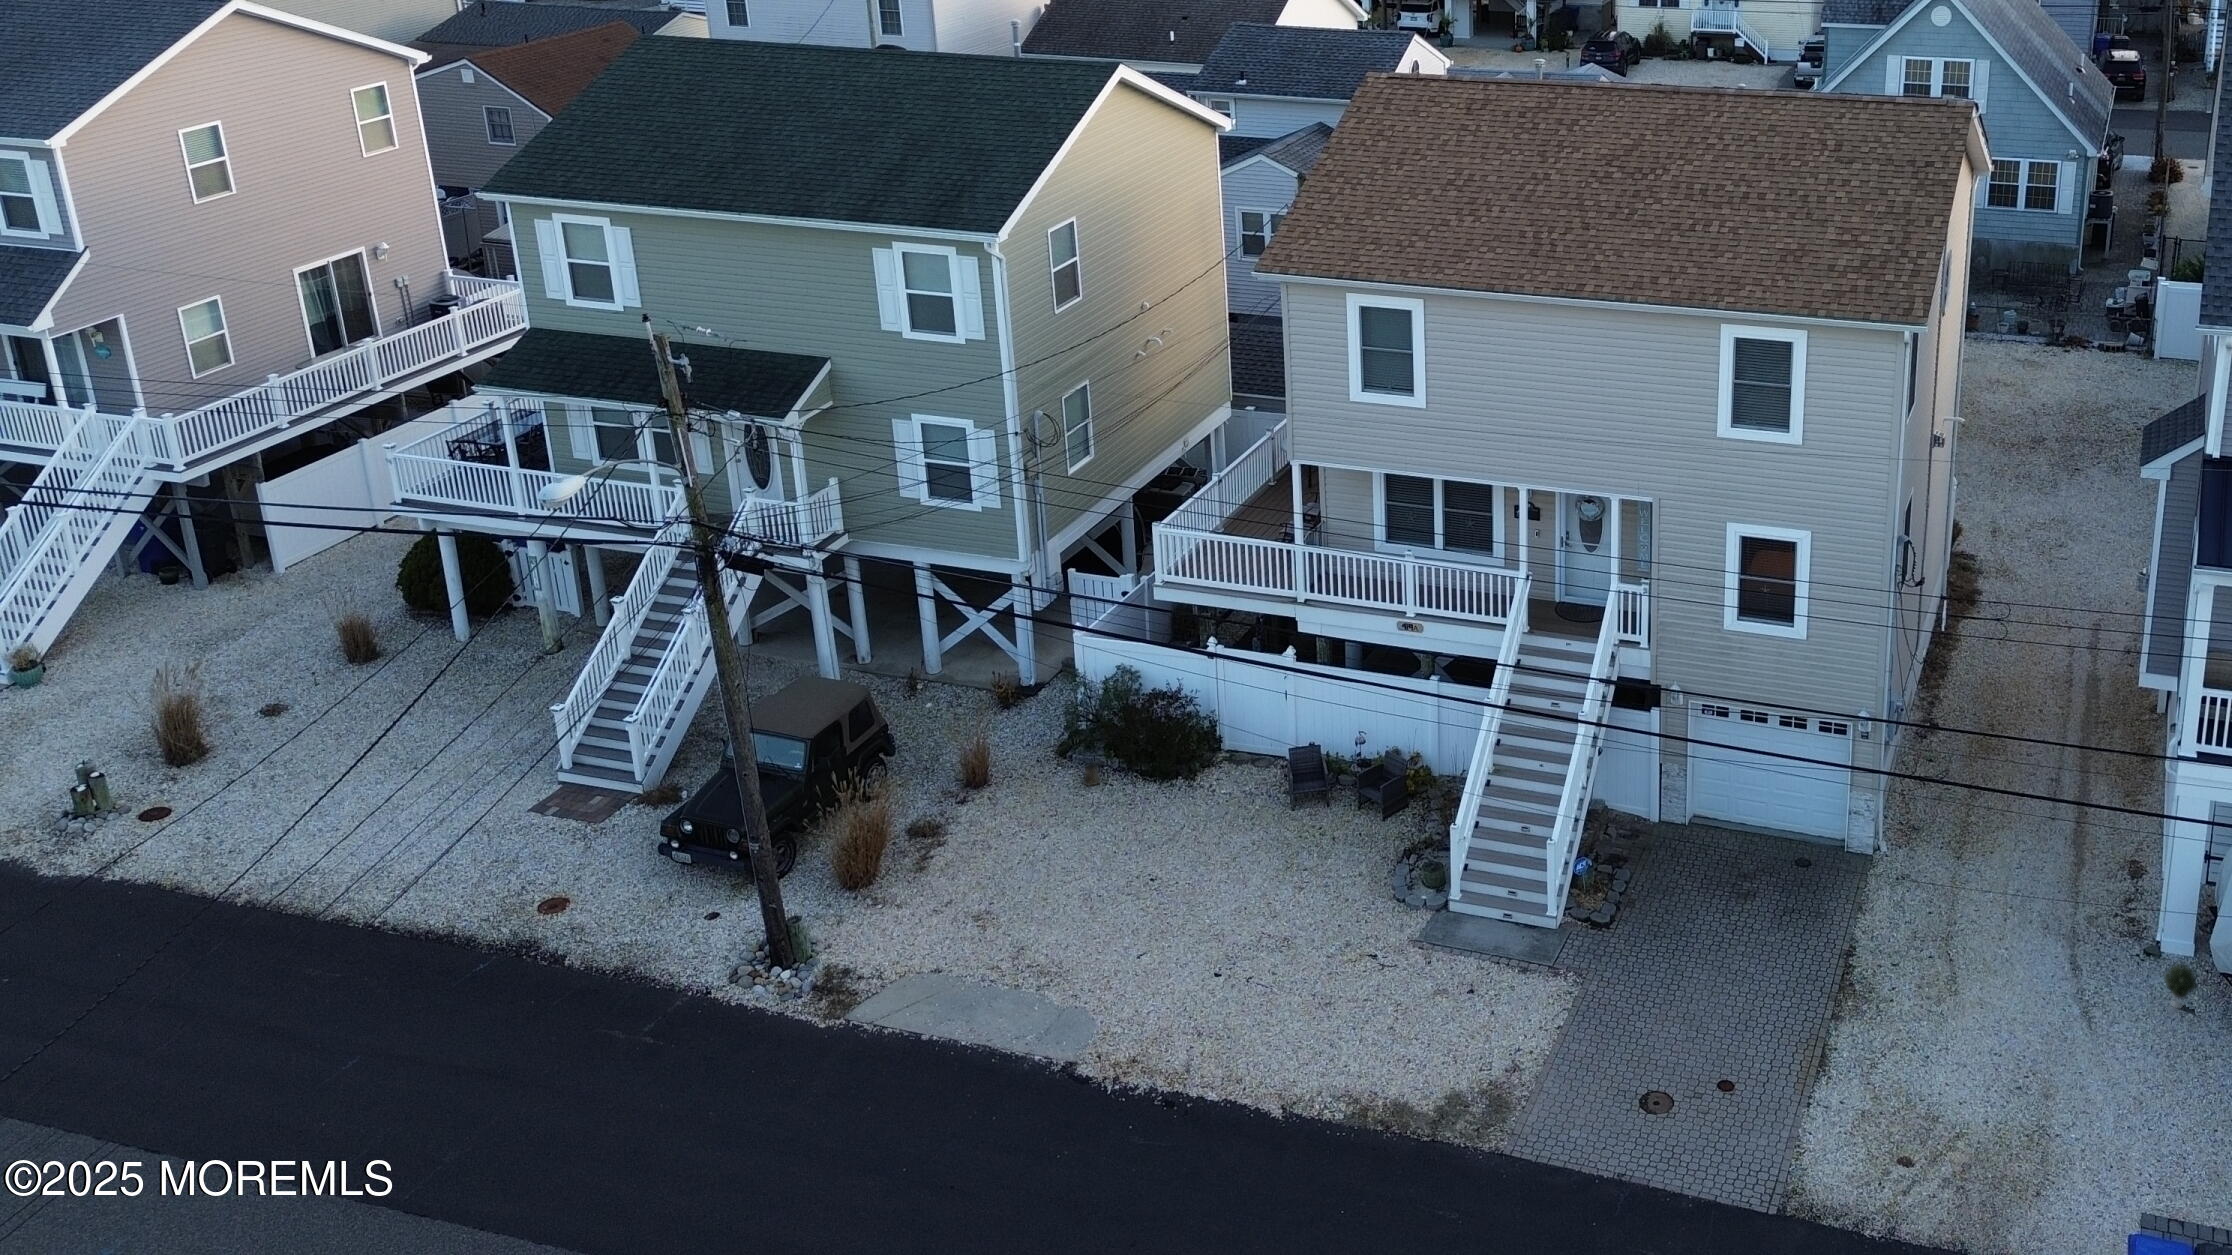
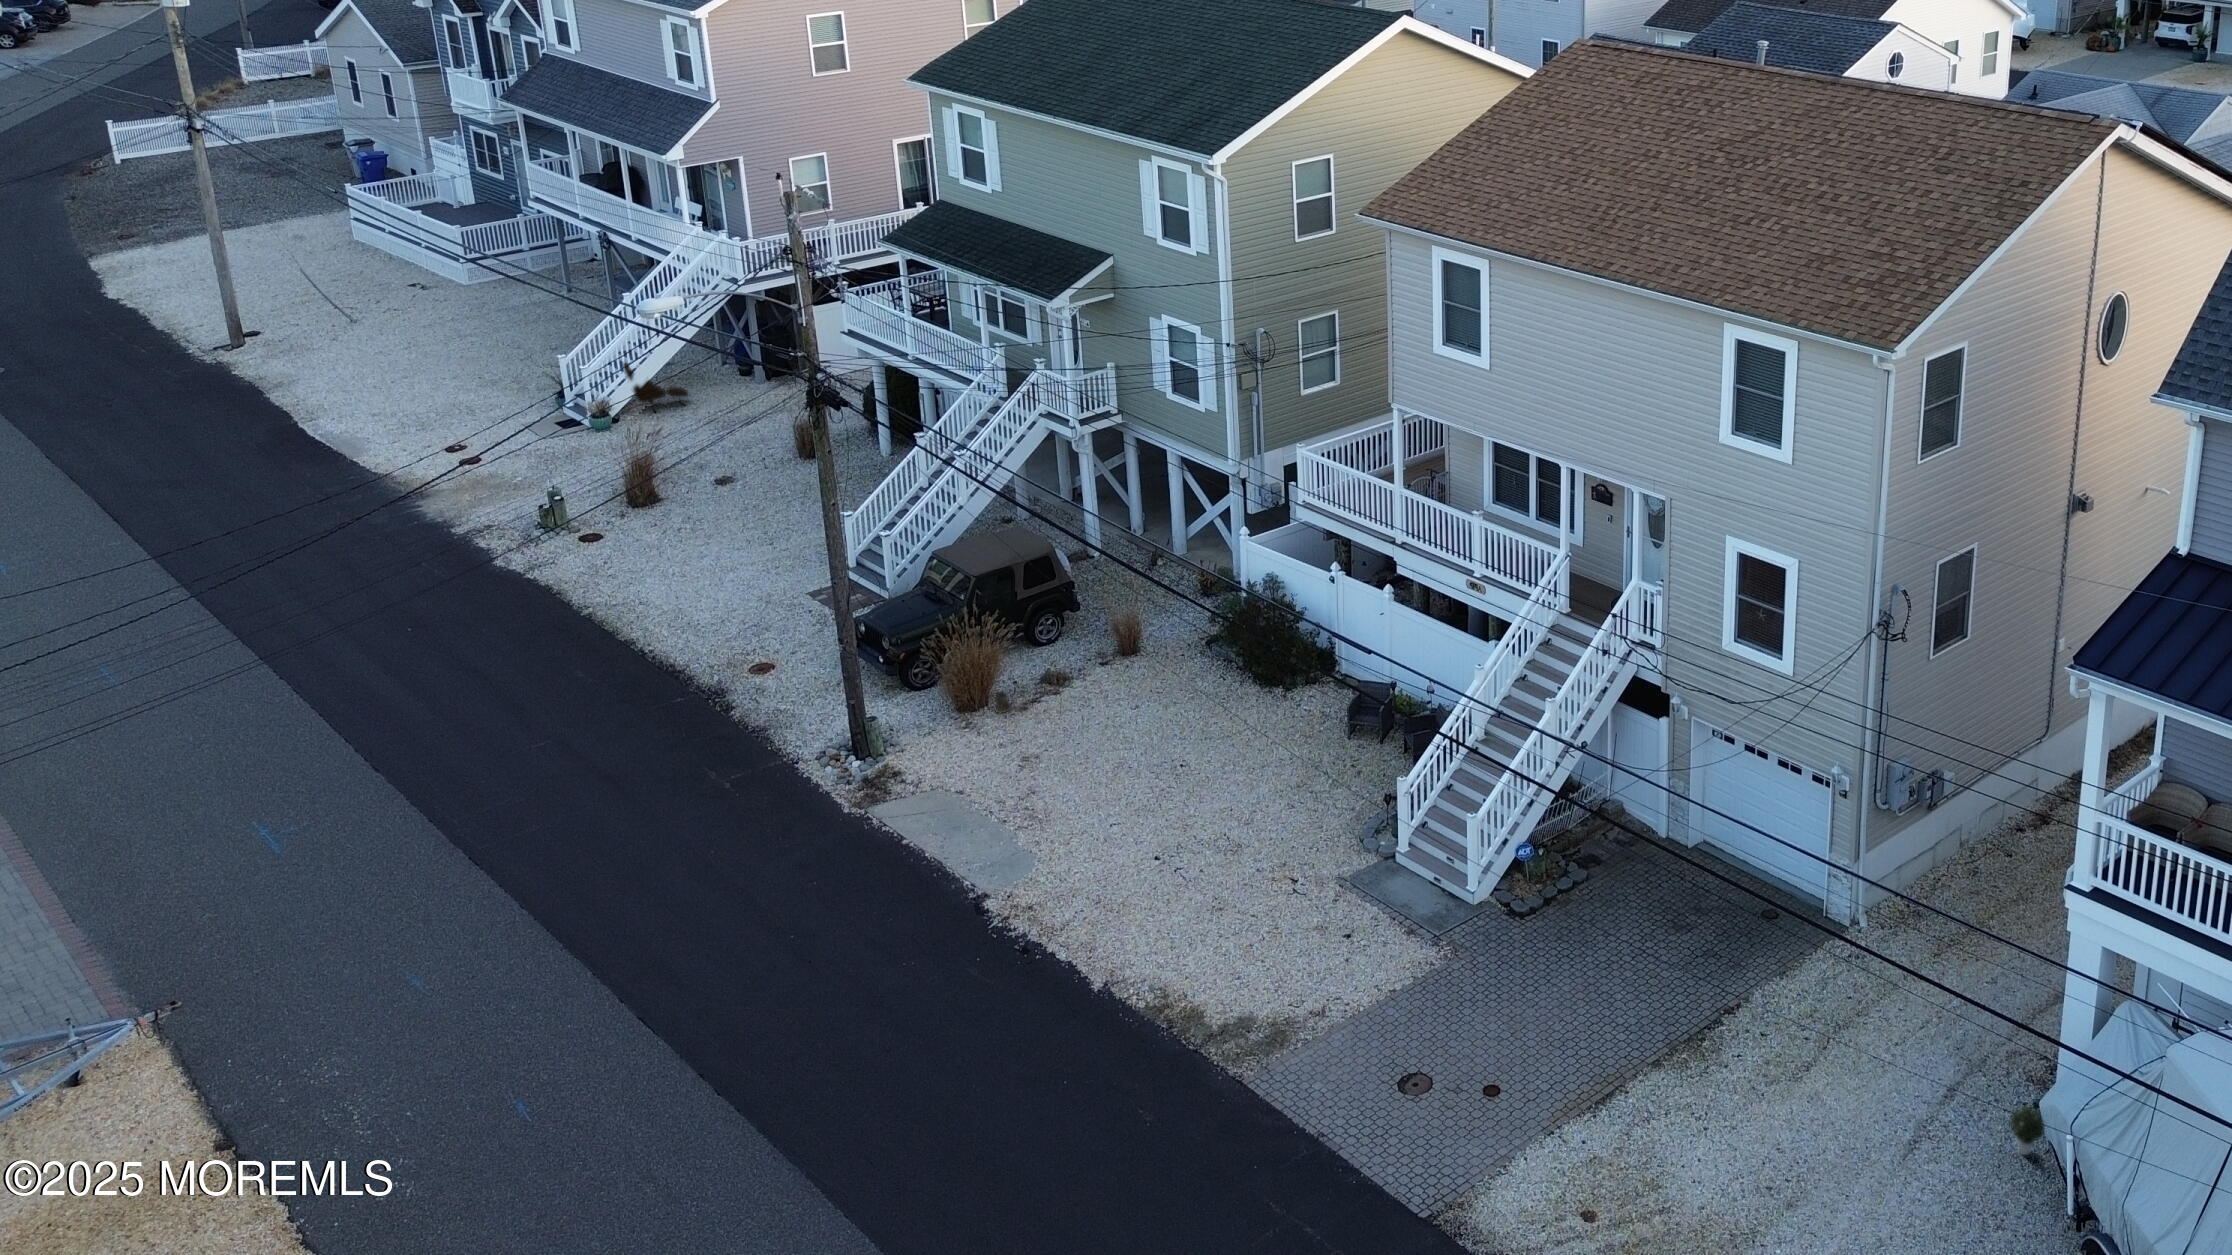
lounge chair: none [33,596,132,659] -> present [623,362,689,409]
watering can: present [1082,762,1101,786] -> present [992,691,1019,713]

